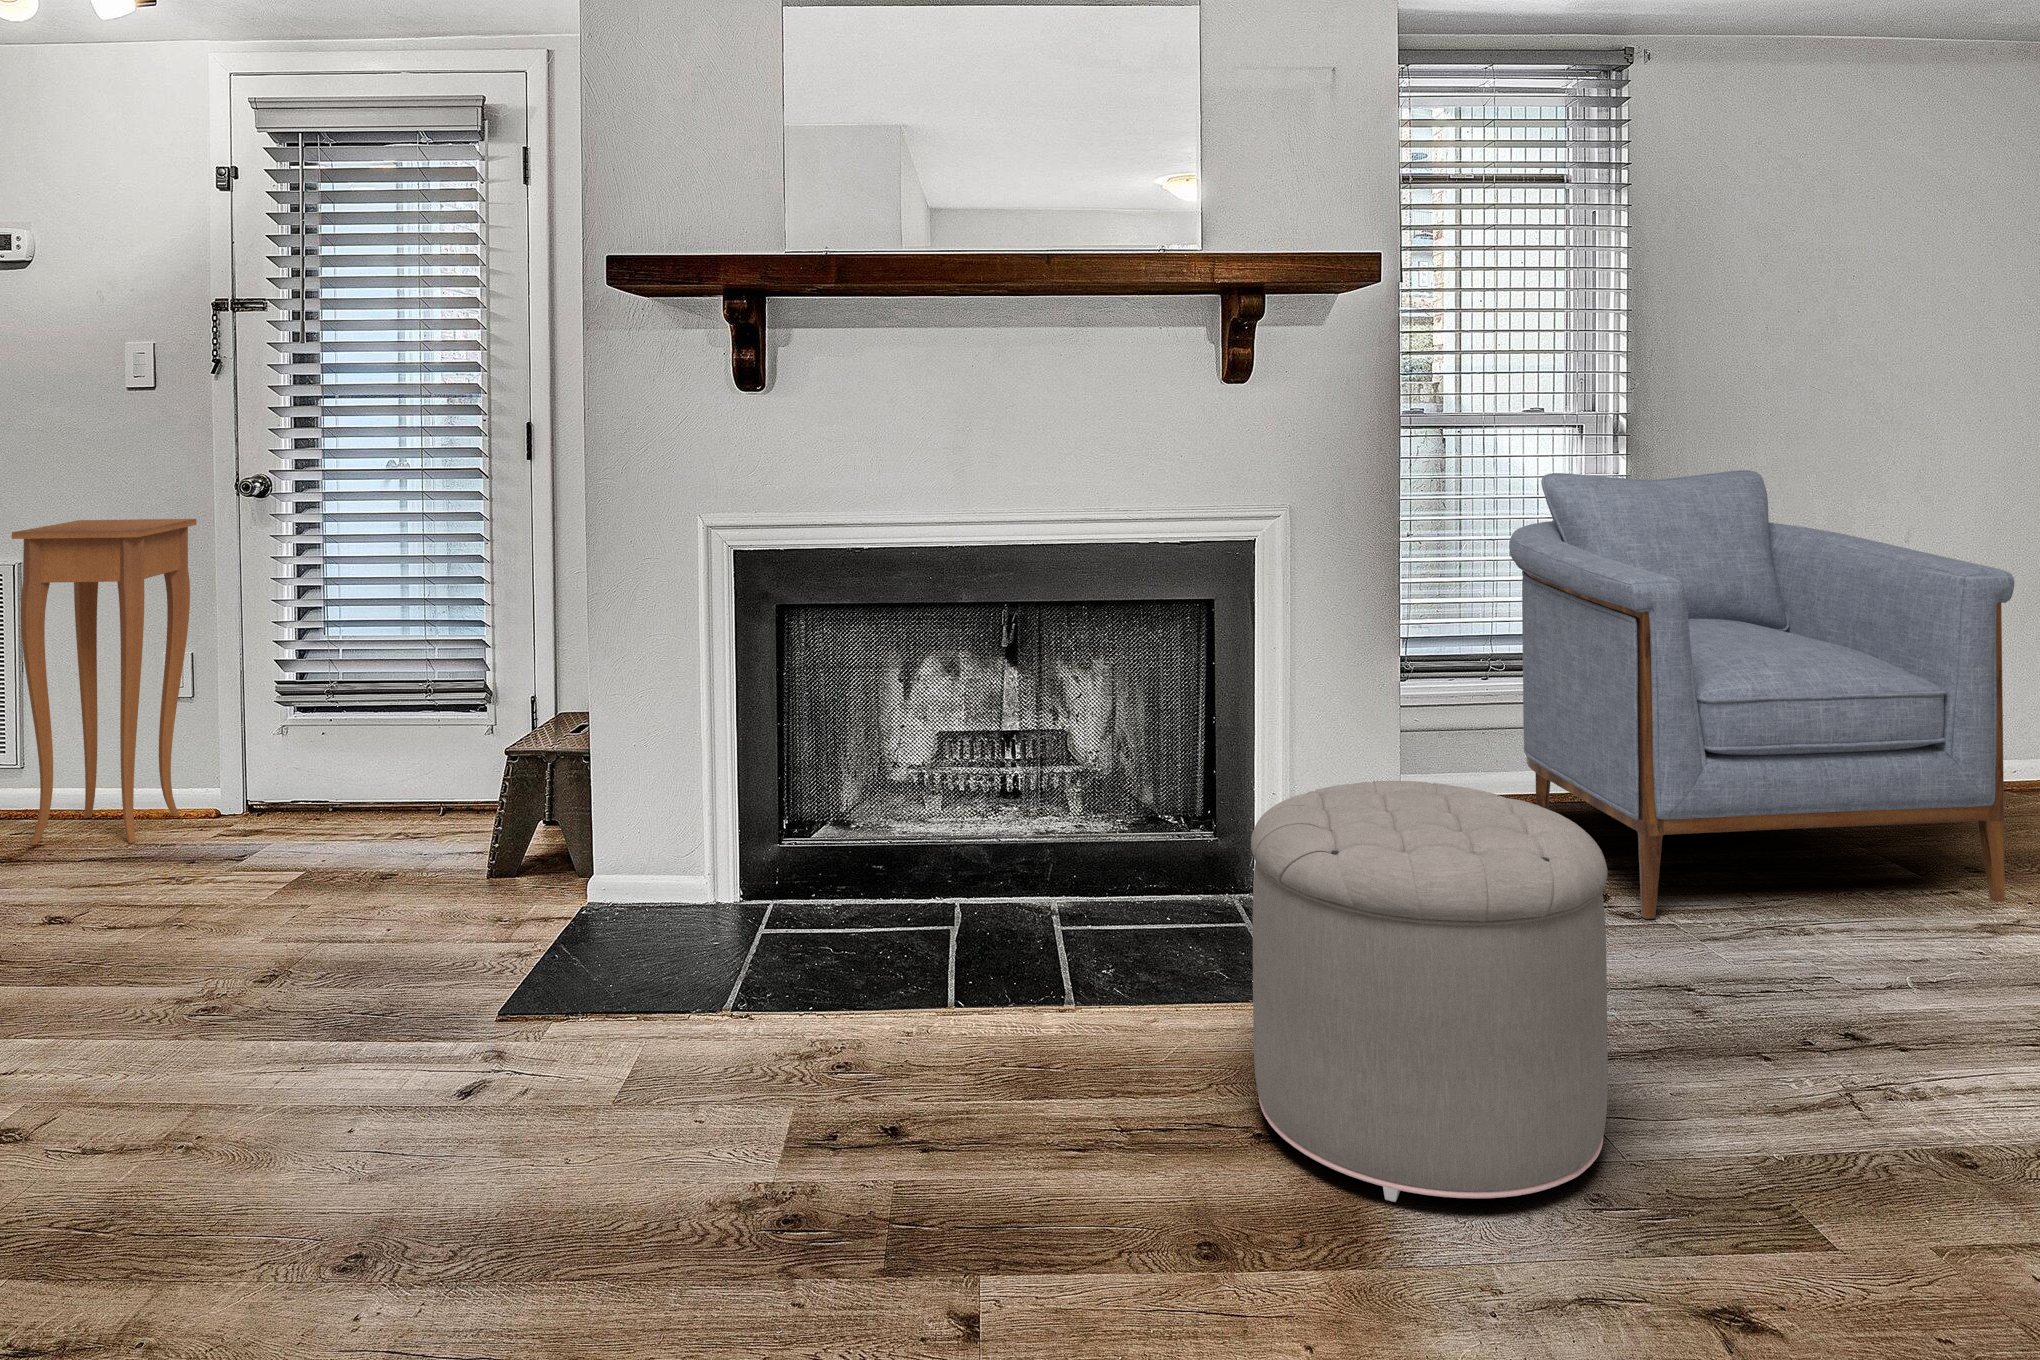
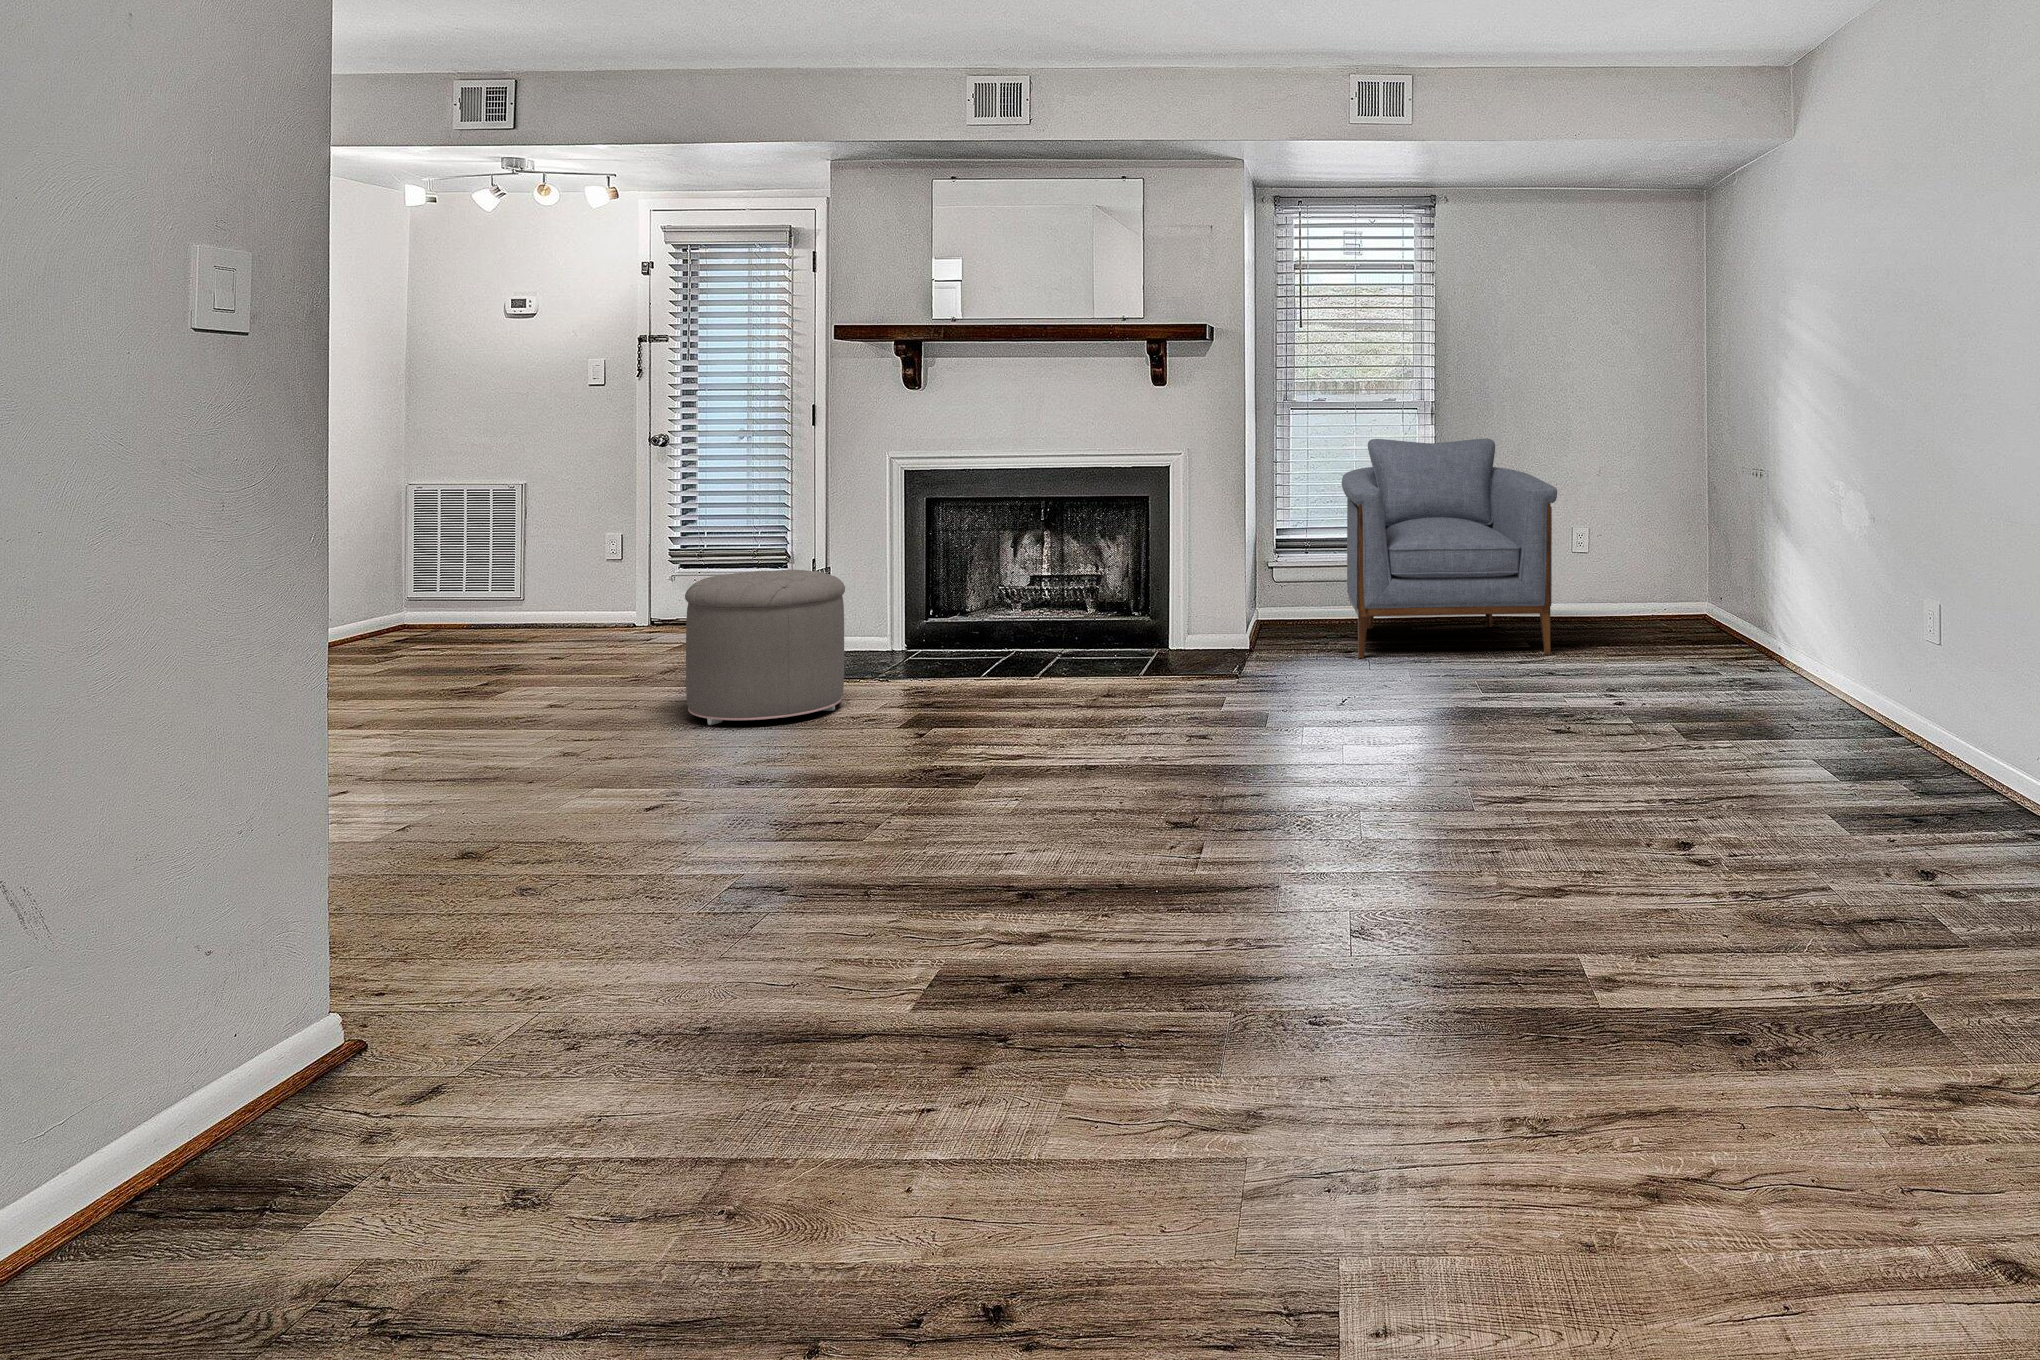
side table: present [12,519,196,845] -> none [530,459,628,633]
ottoman: present [1251,781,1608,1202] -> present [685,570,845,725]

